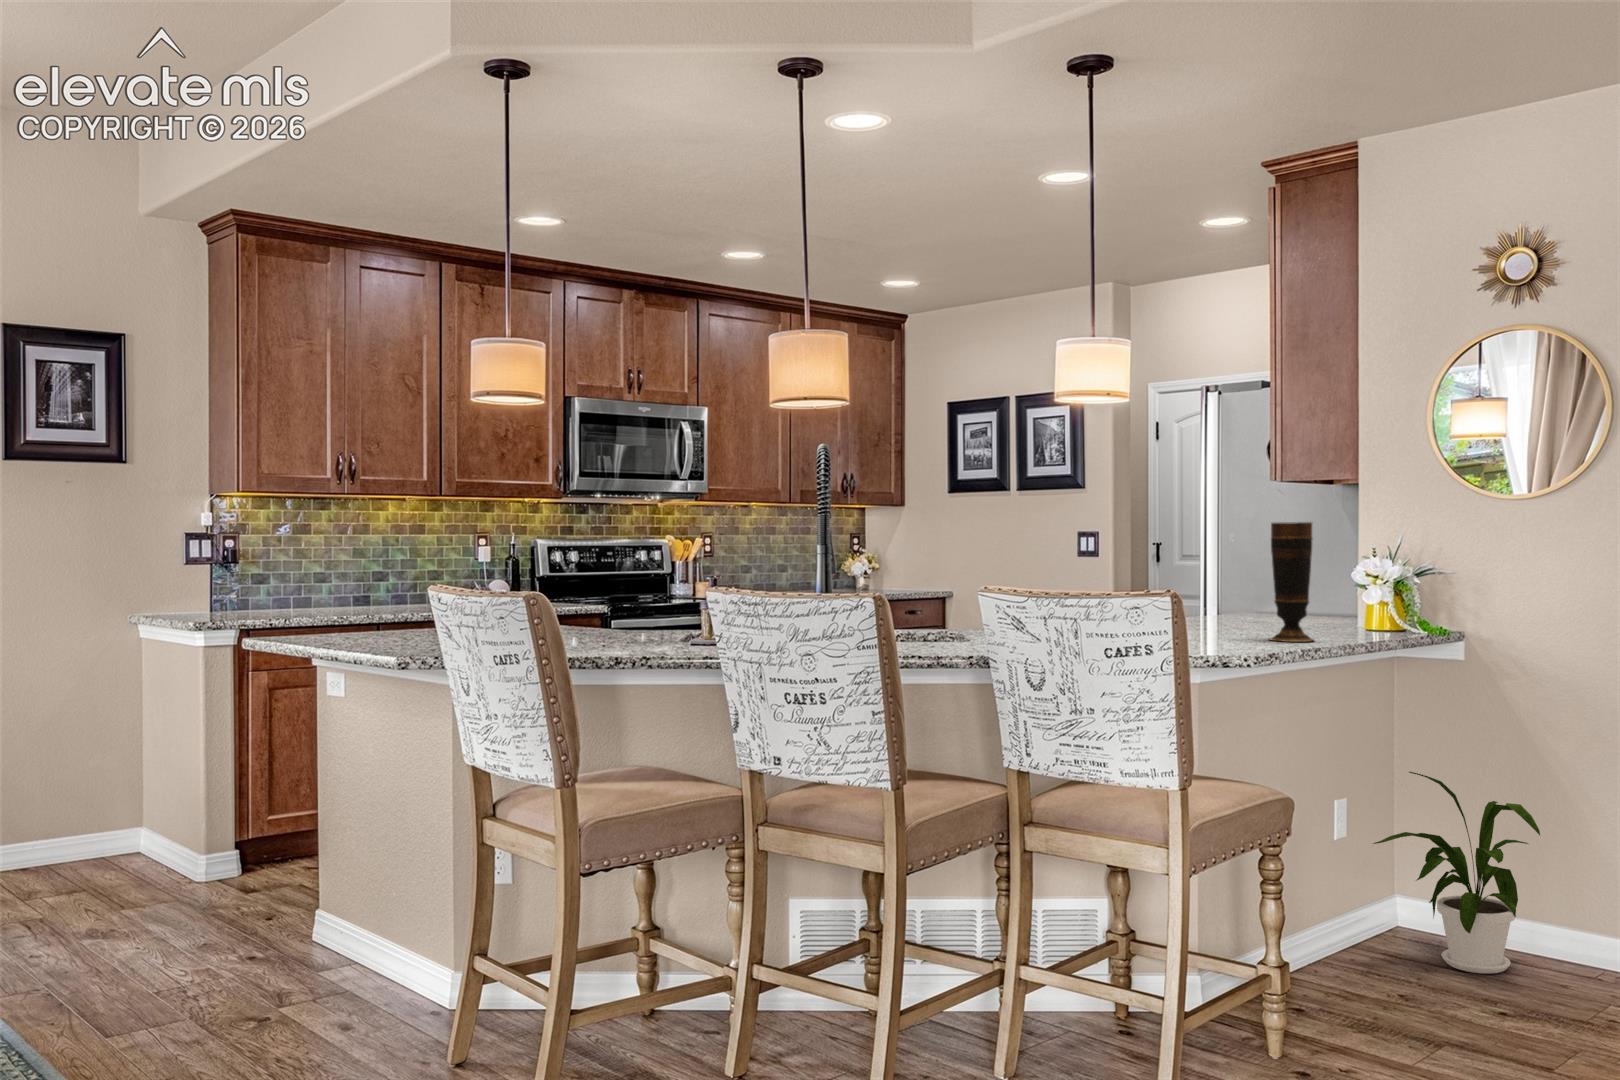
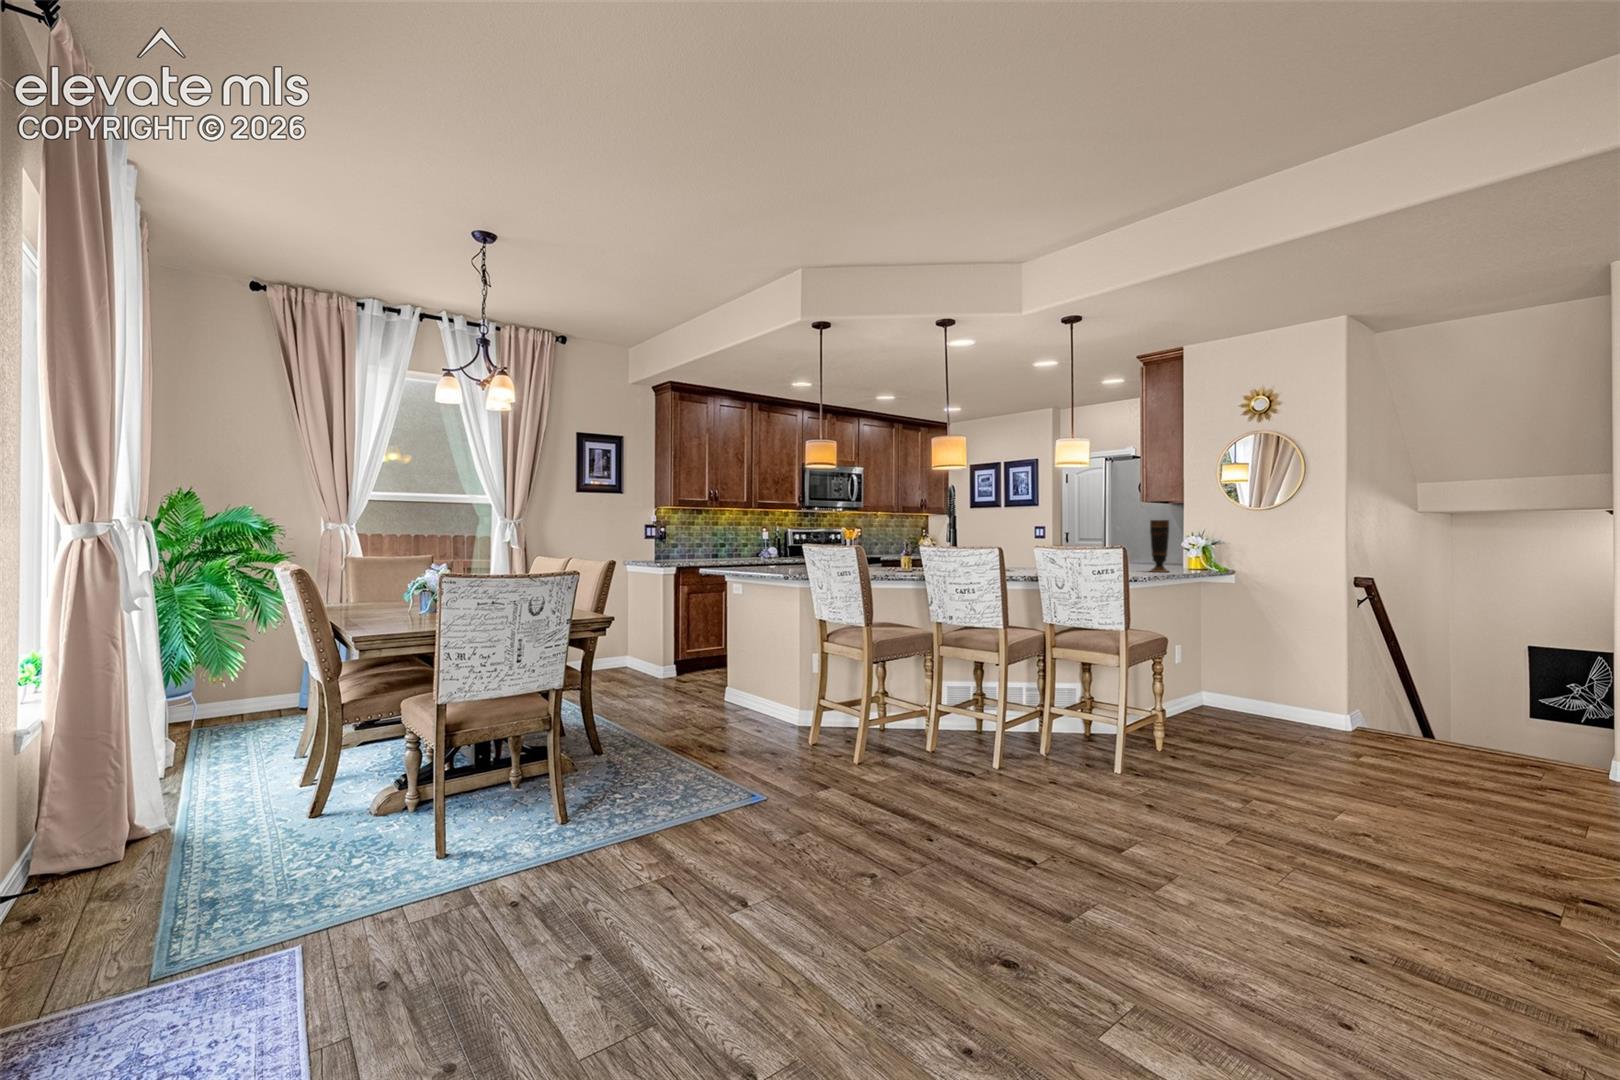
house plant: present [1373,772,1540,974] -> none [1194,630,1272,719]

